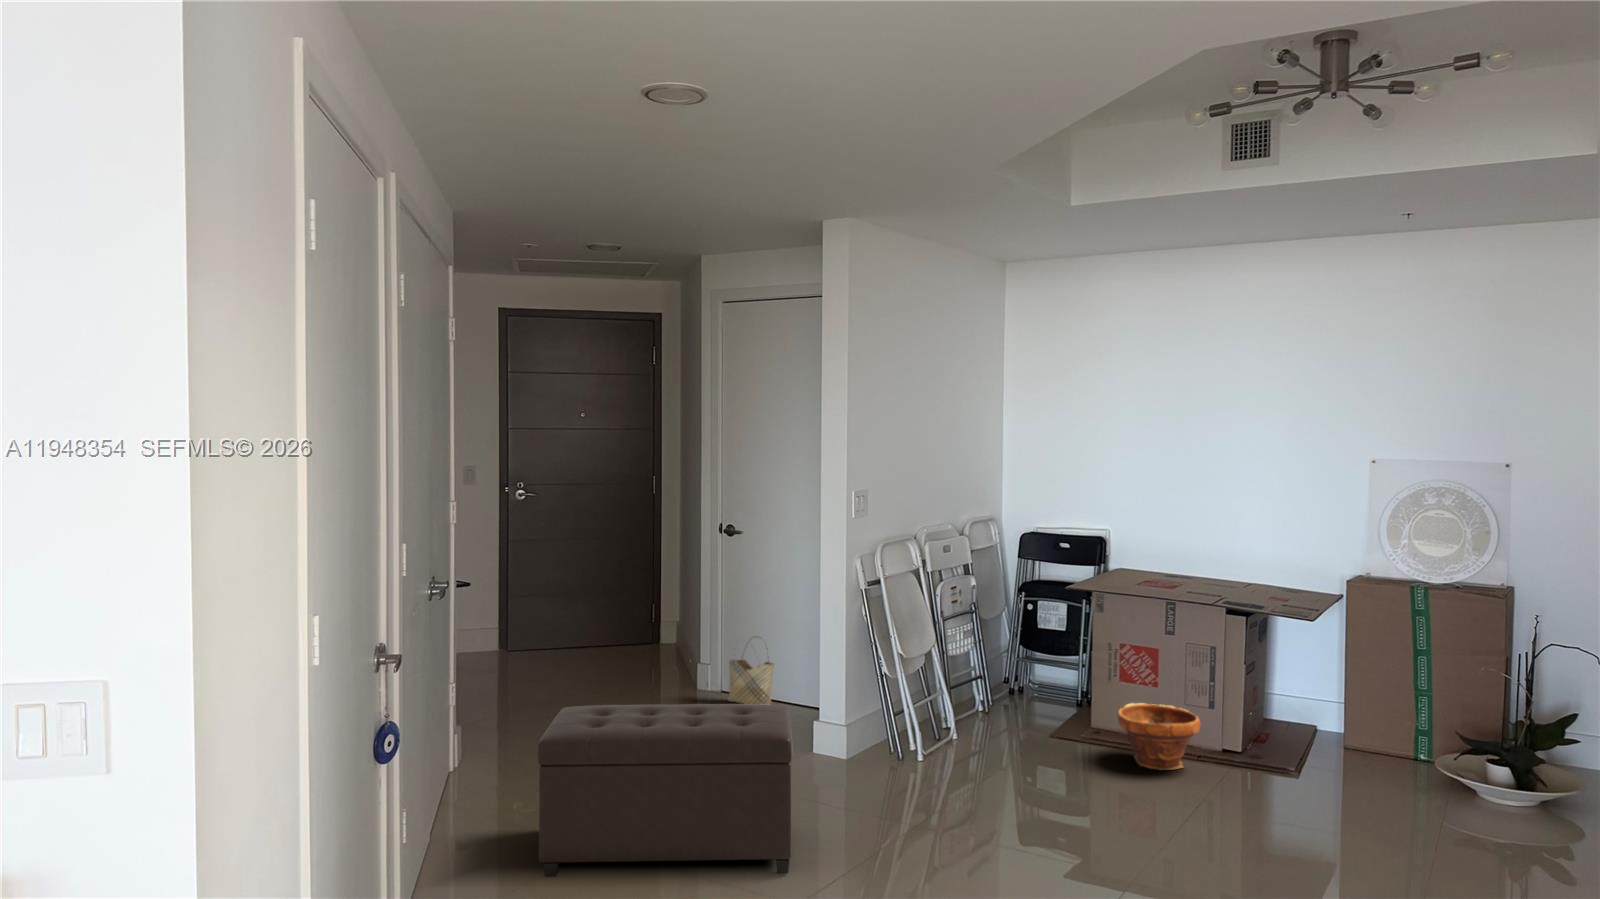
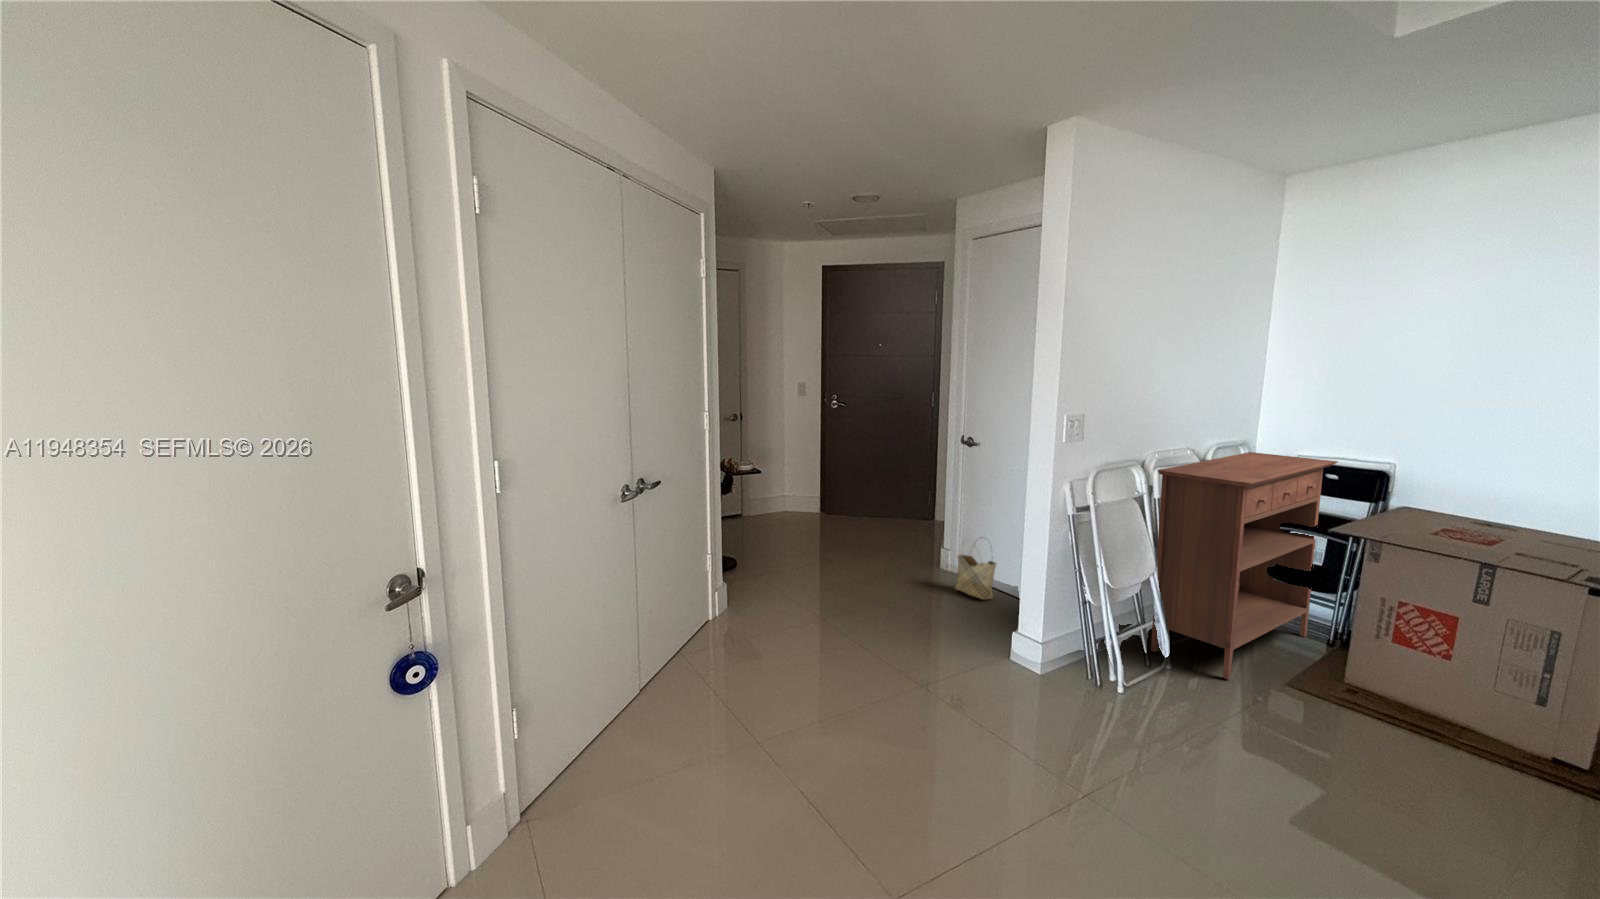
console table: none [933,528,1070,738] -> present [1151,452,1338,680]
planter: present [1118,703,1201,770] -> none [1385,676,1522,775]
ottoman: present [537,704,793,877] -> none [688,611,950,833]

